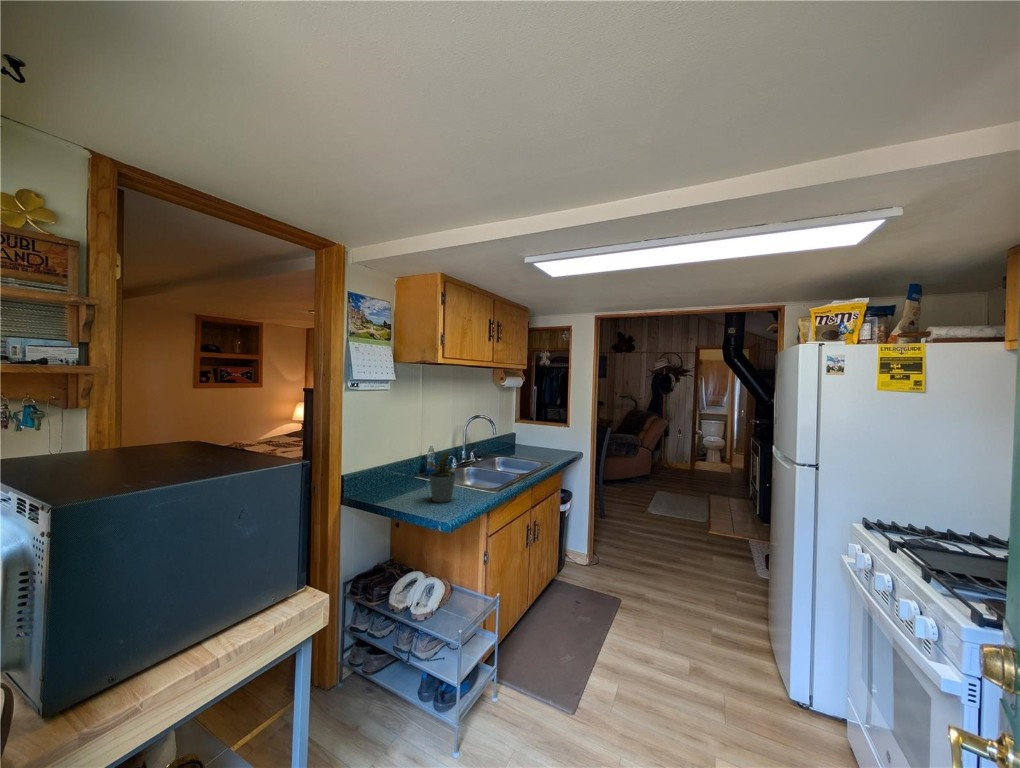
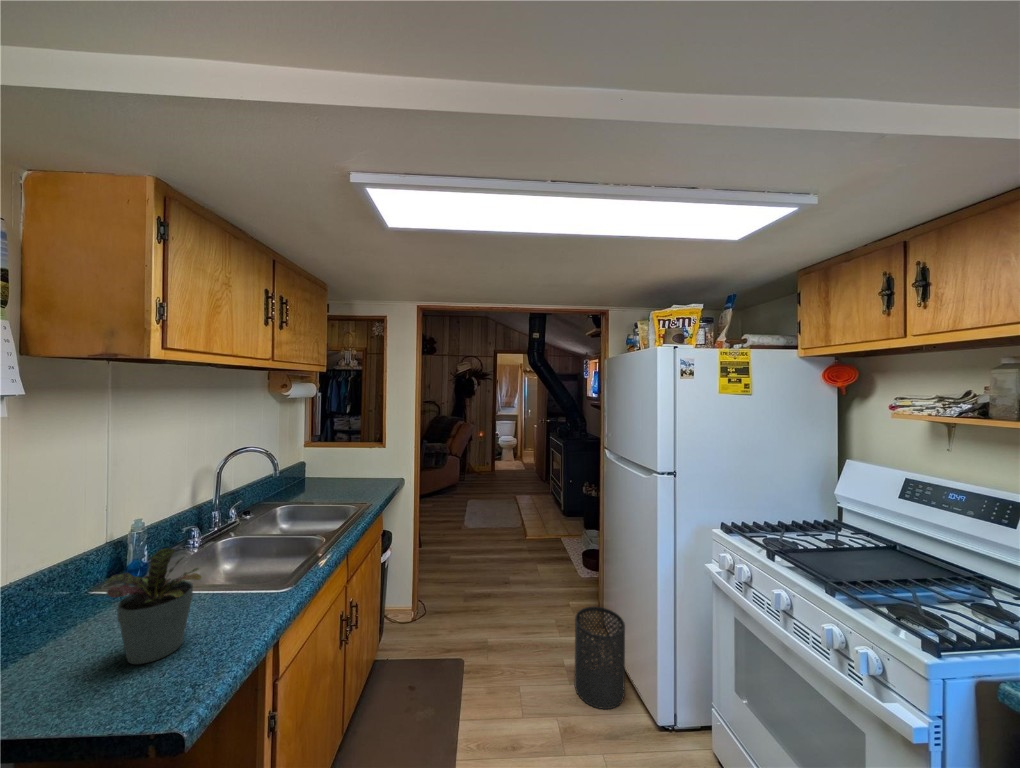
trash can: none [715,585,769,677] -> present [575,606,625,709]

